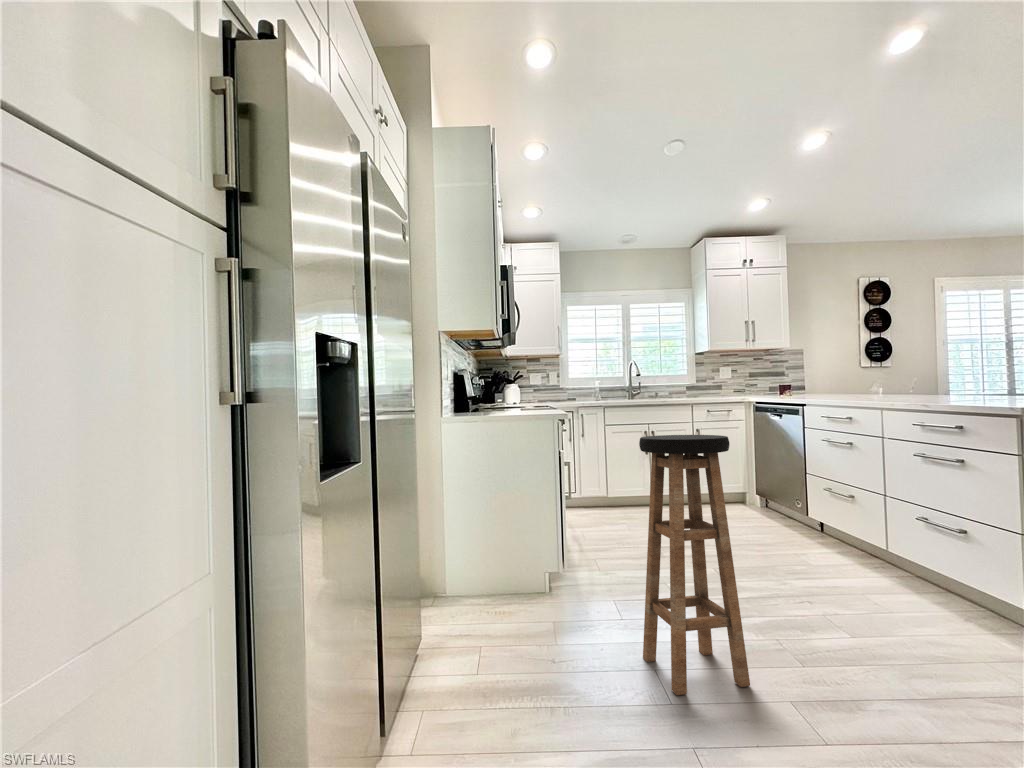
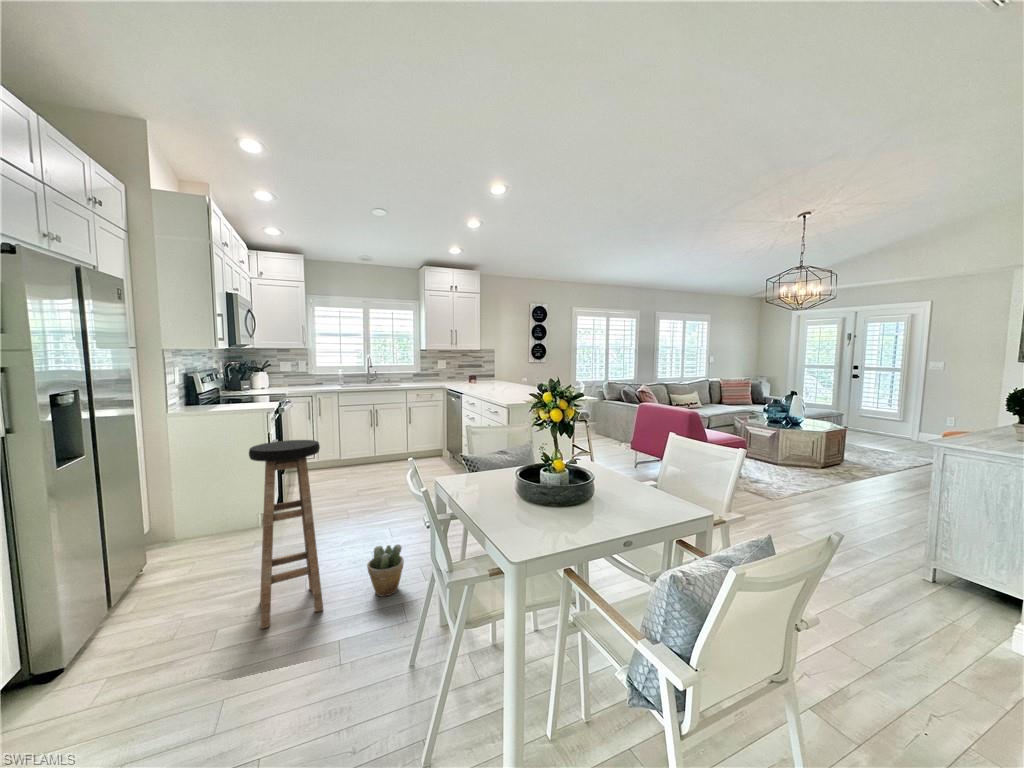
potted plant: none [798,600,862,684] -> present [367,545,404,596]

